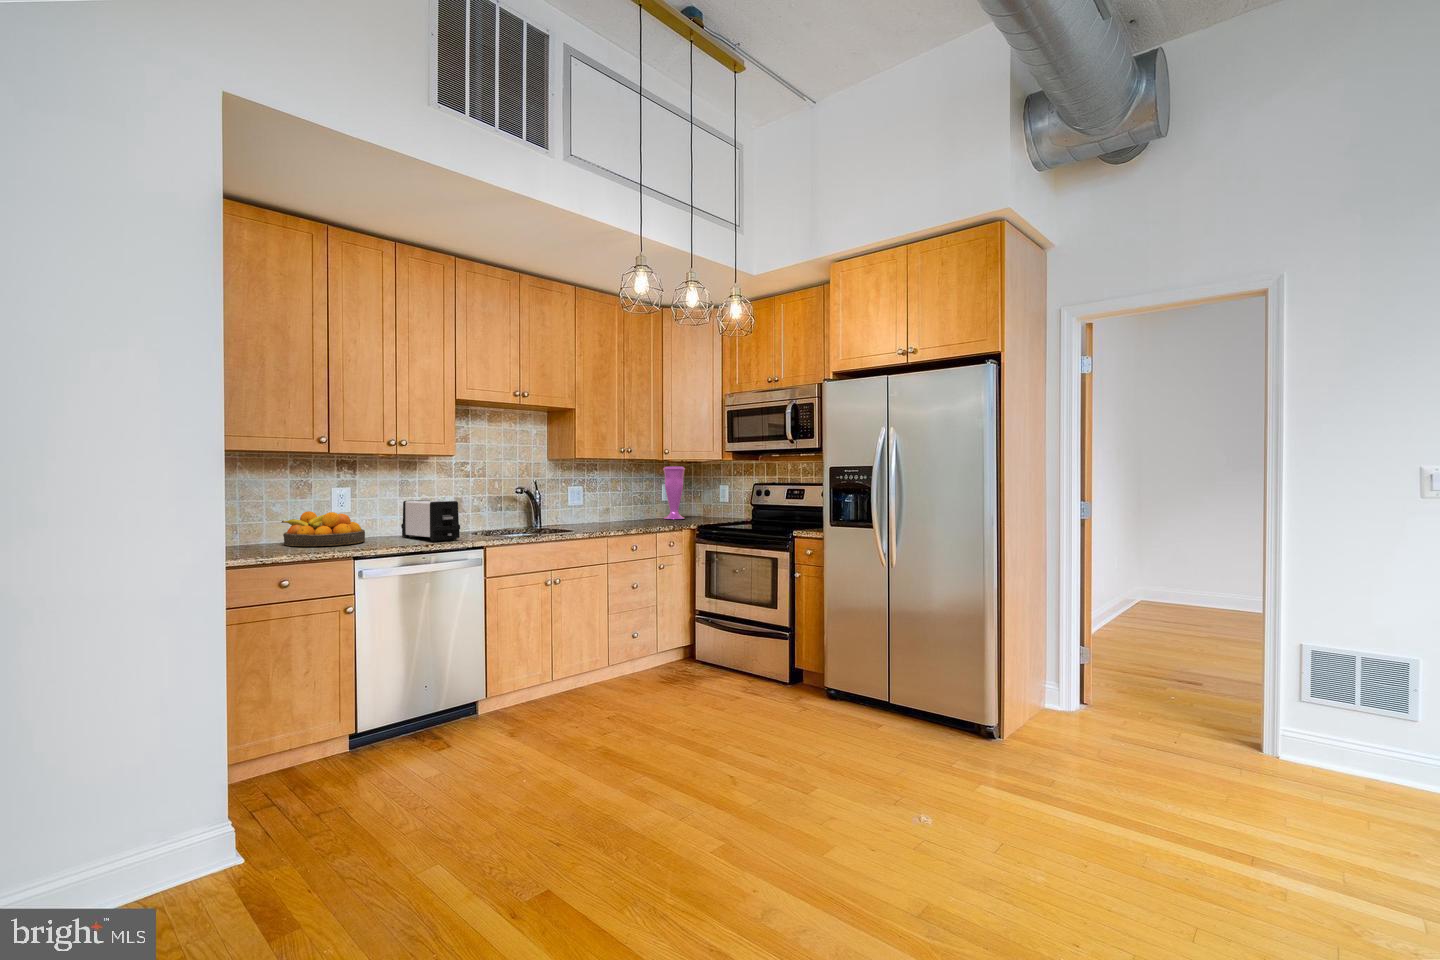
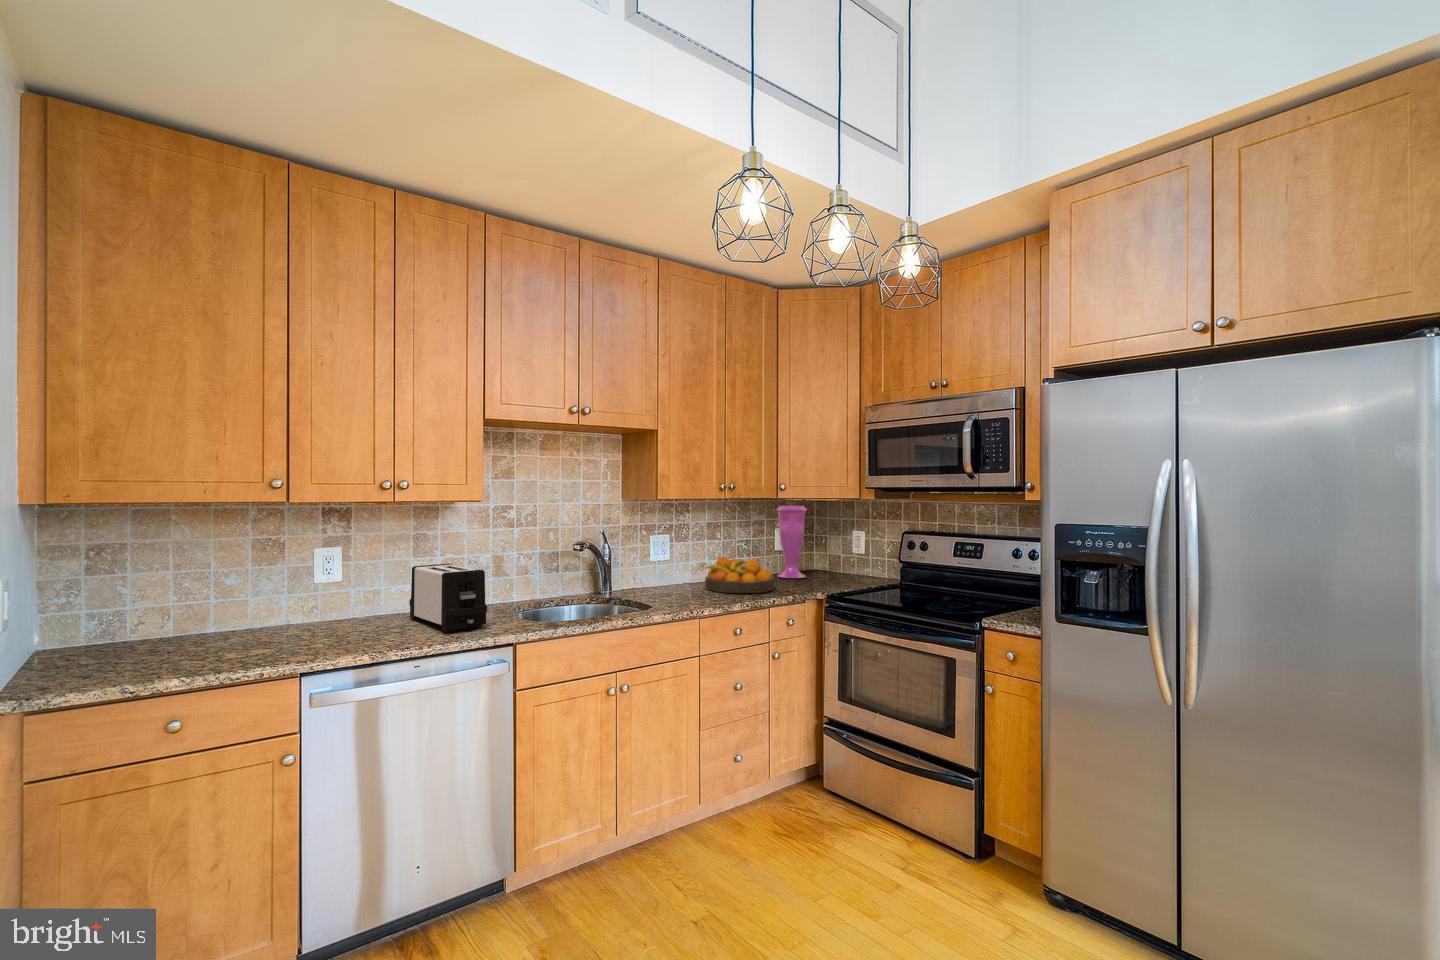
fruit bowl: present [282,511,365,546] -> present [705,557,774,593]

